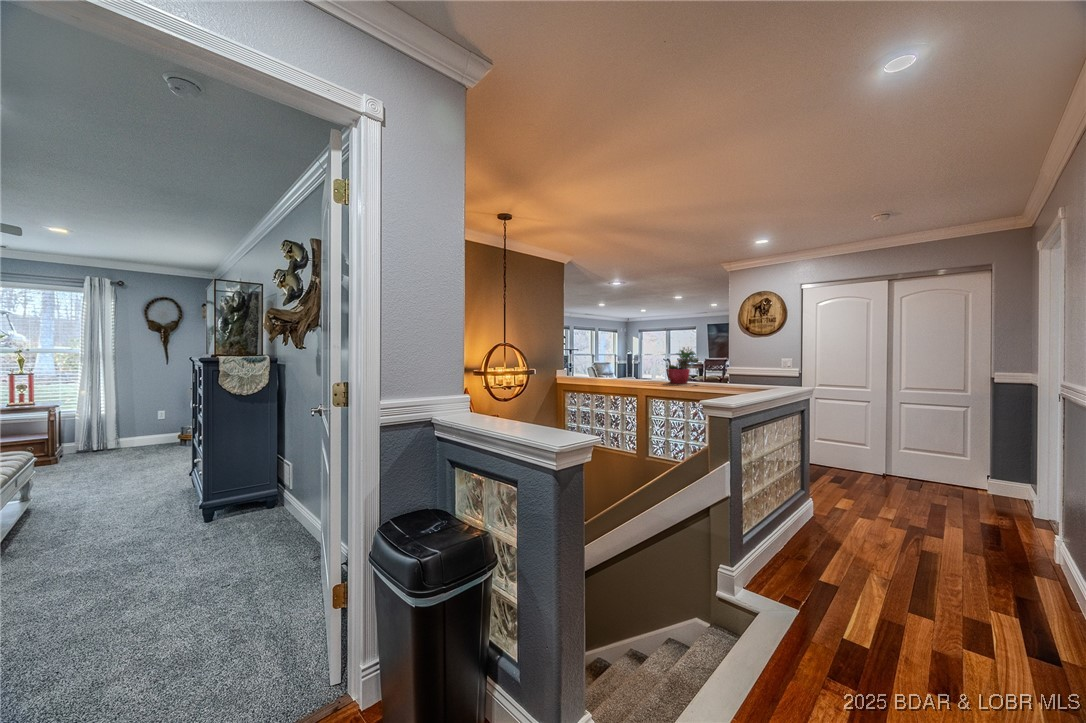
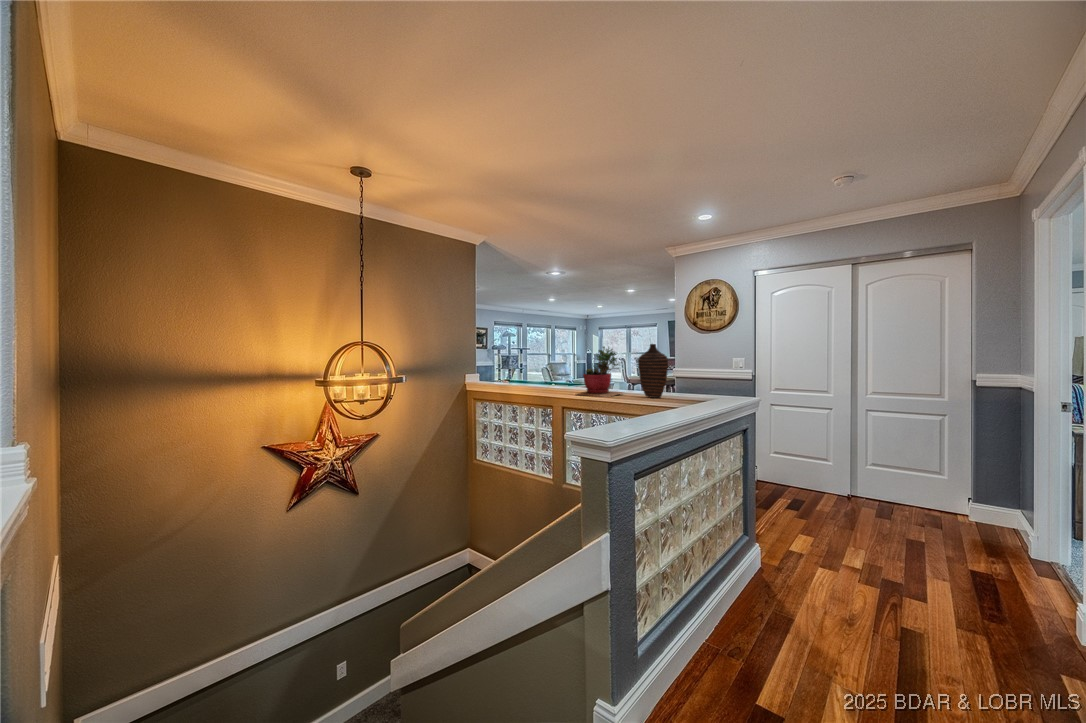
decorative vase: none [715,346,740,387] -> present [638,344,668,398]

